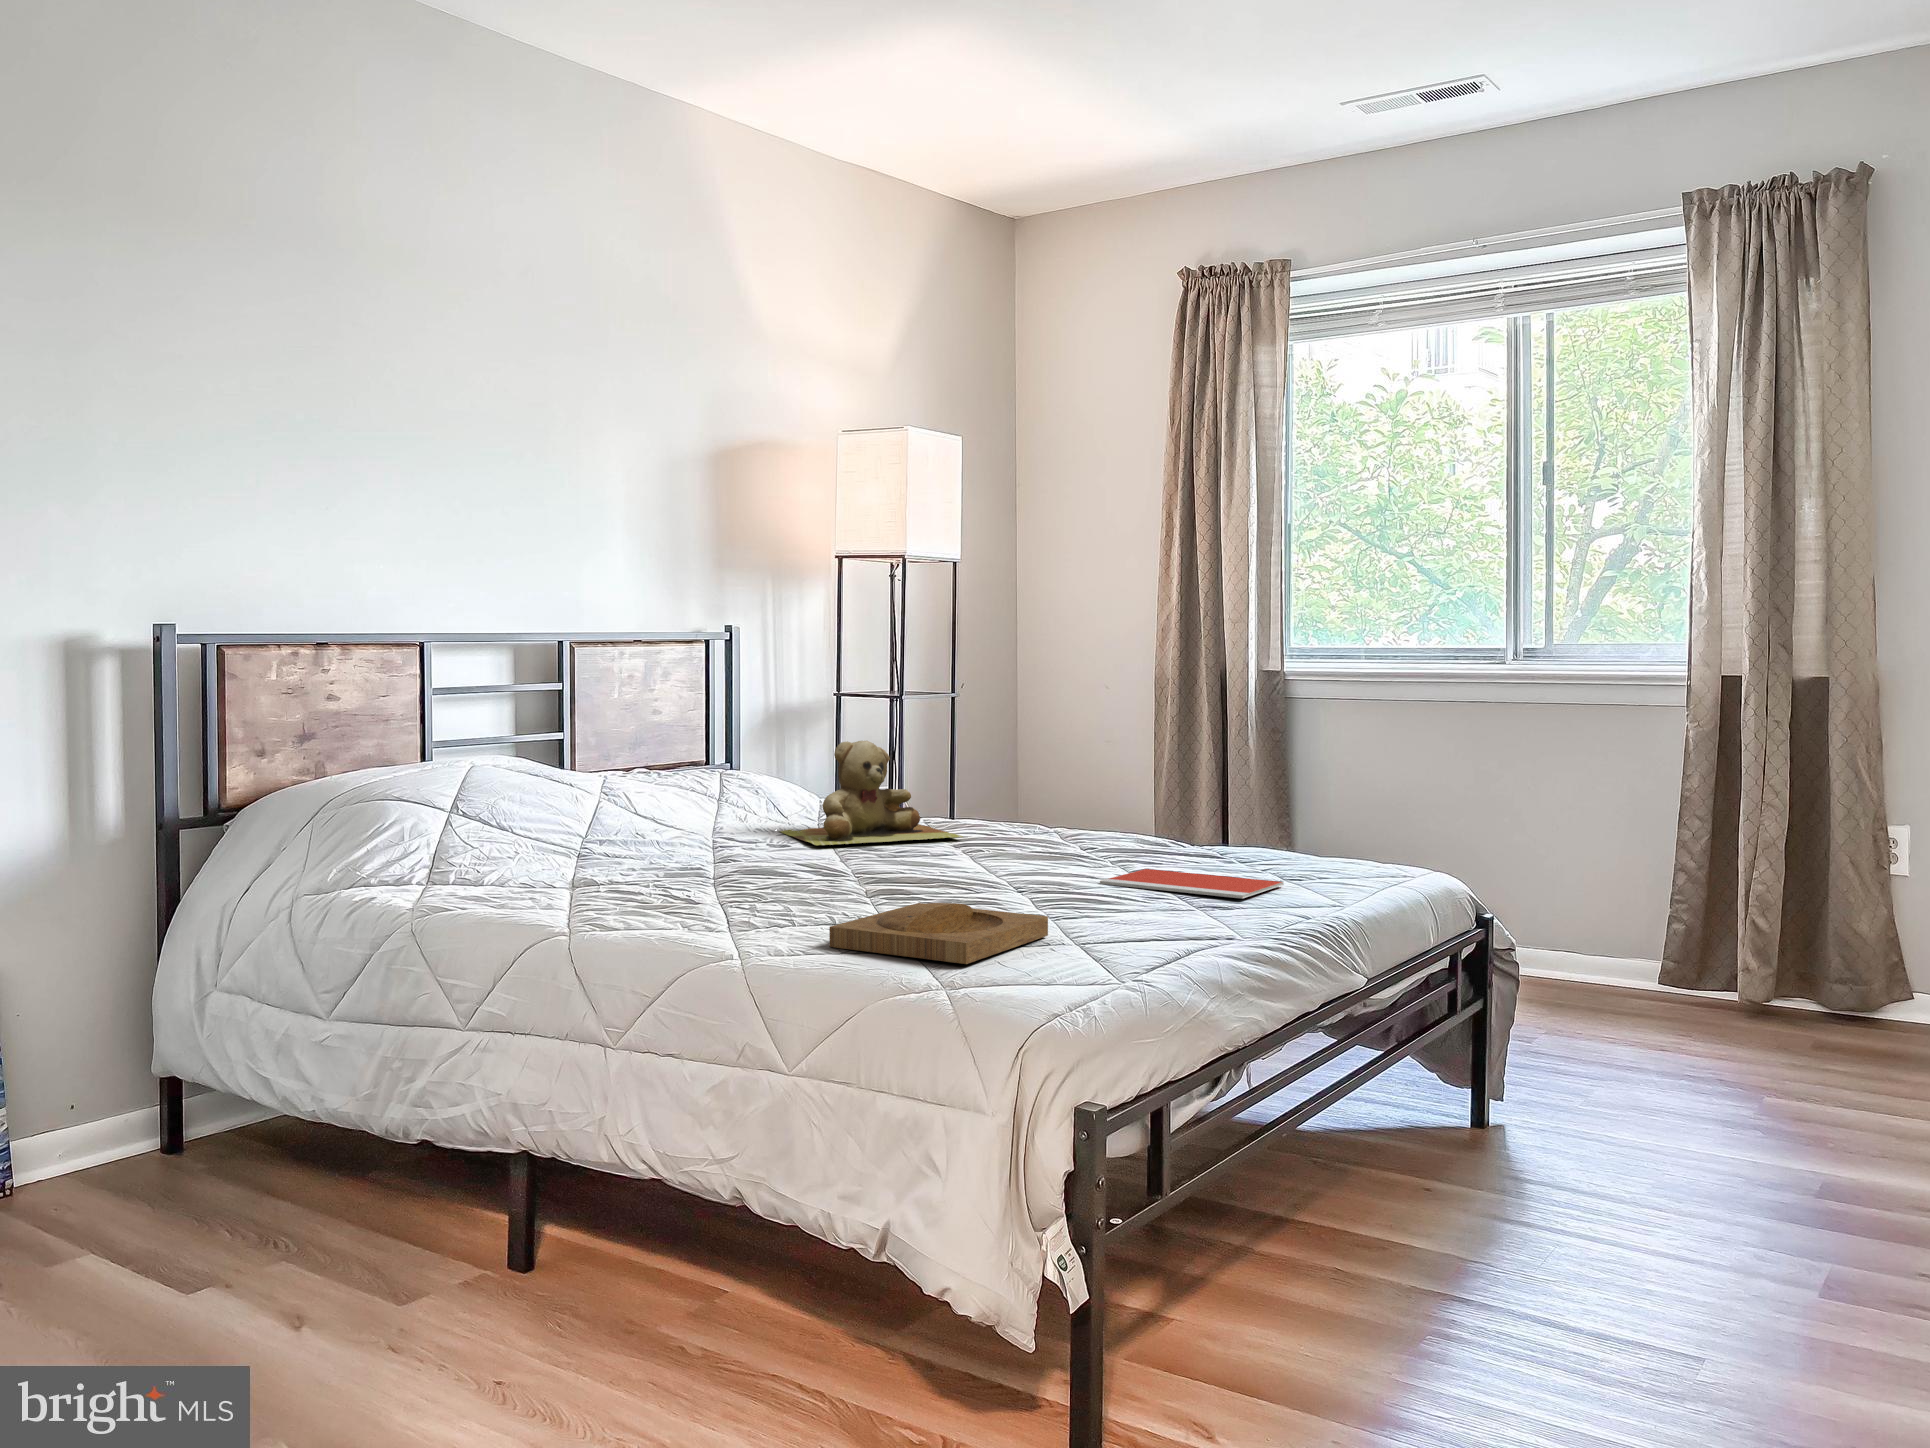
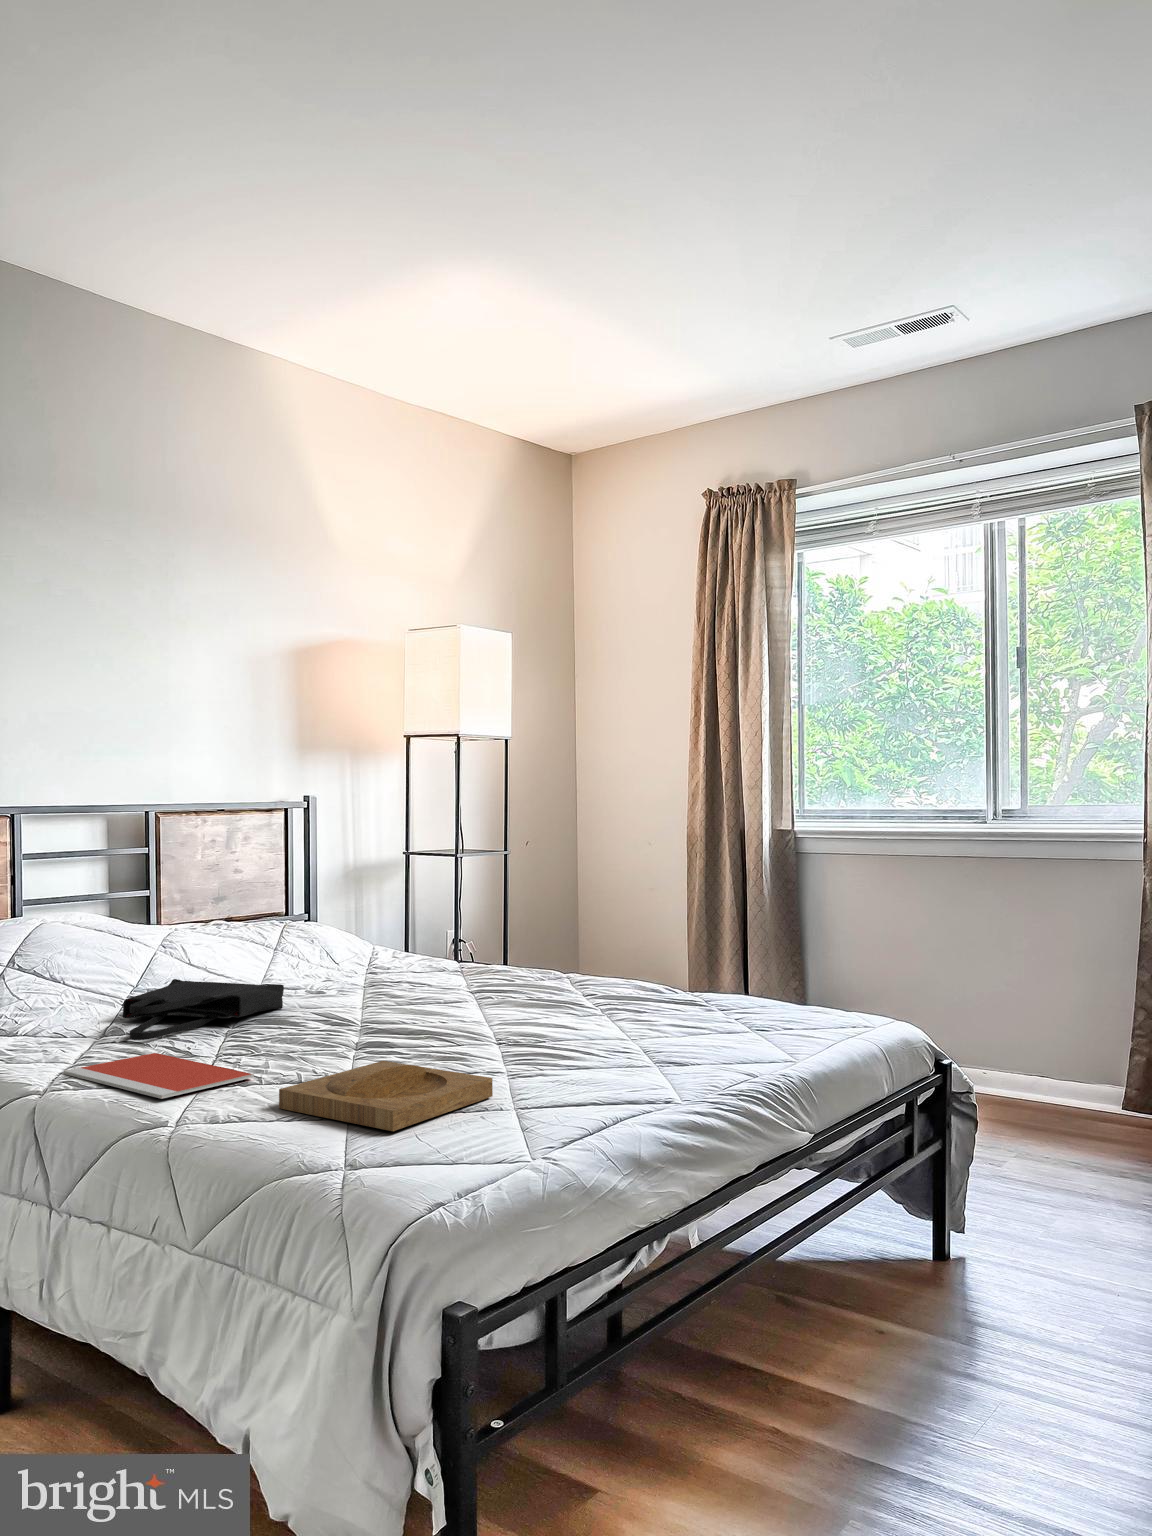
teddy bear: present [780,741,963,845] -> none [317,898,477,994]
tote bag: none [592,827,762,888] -> present [123,979,284,1040]
notebook: present [1100,869,1284,899] -> present [64,1053,254,1099]

